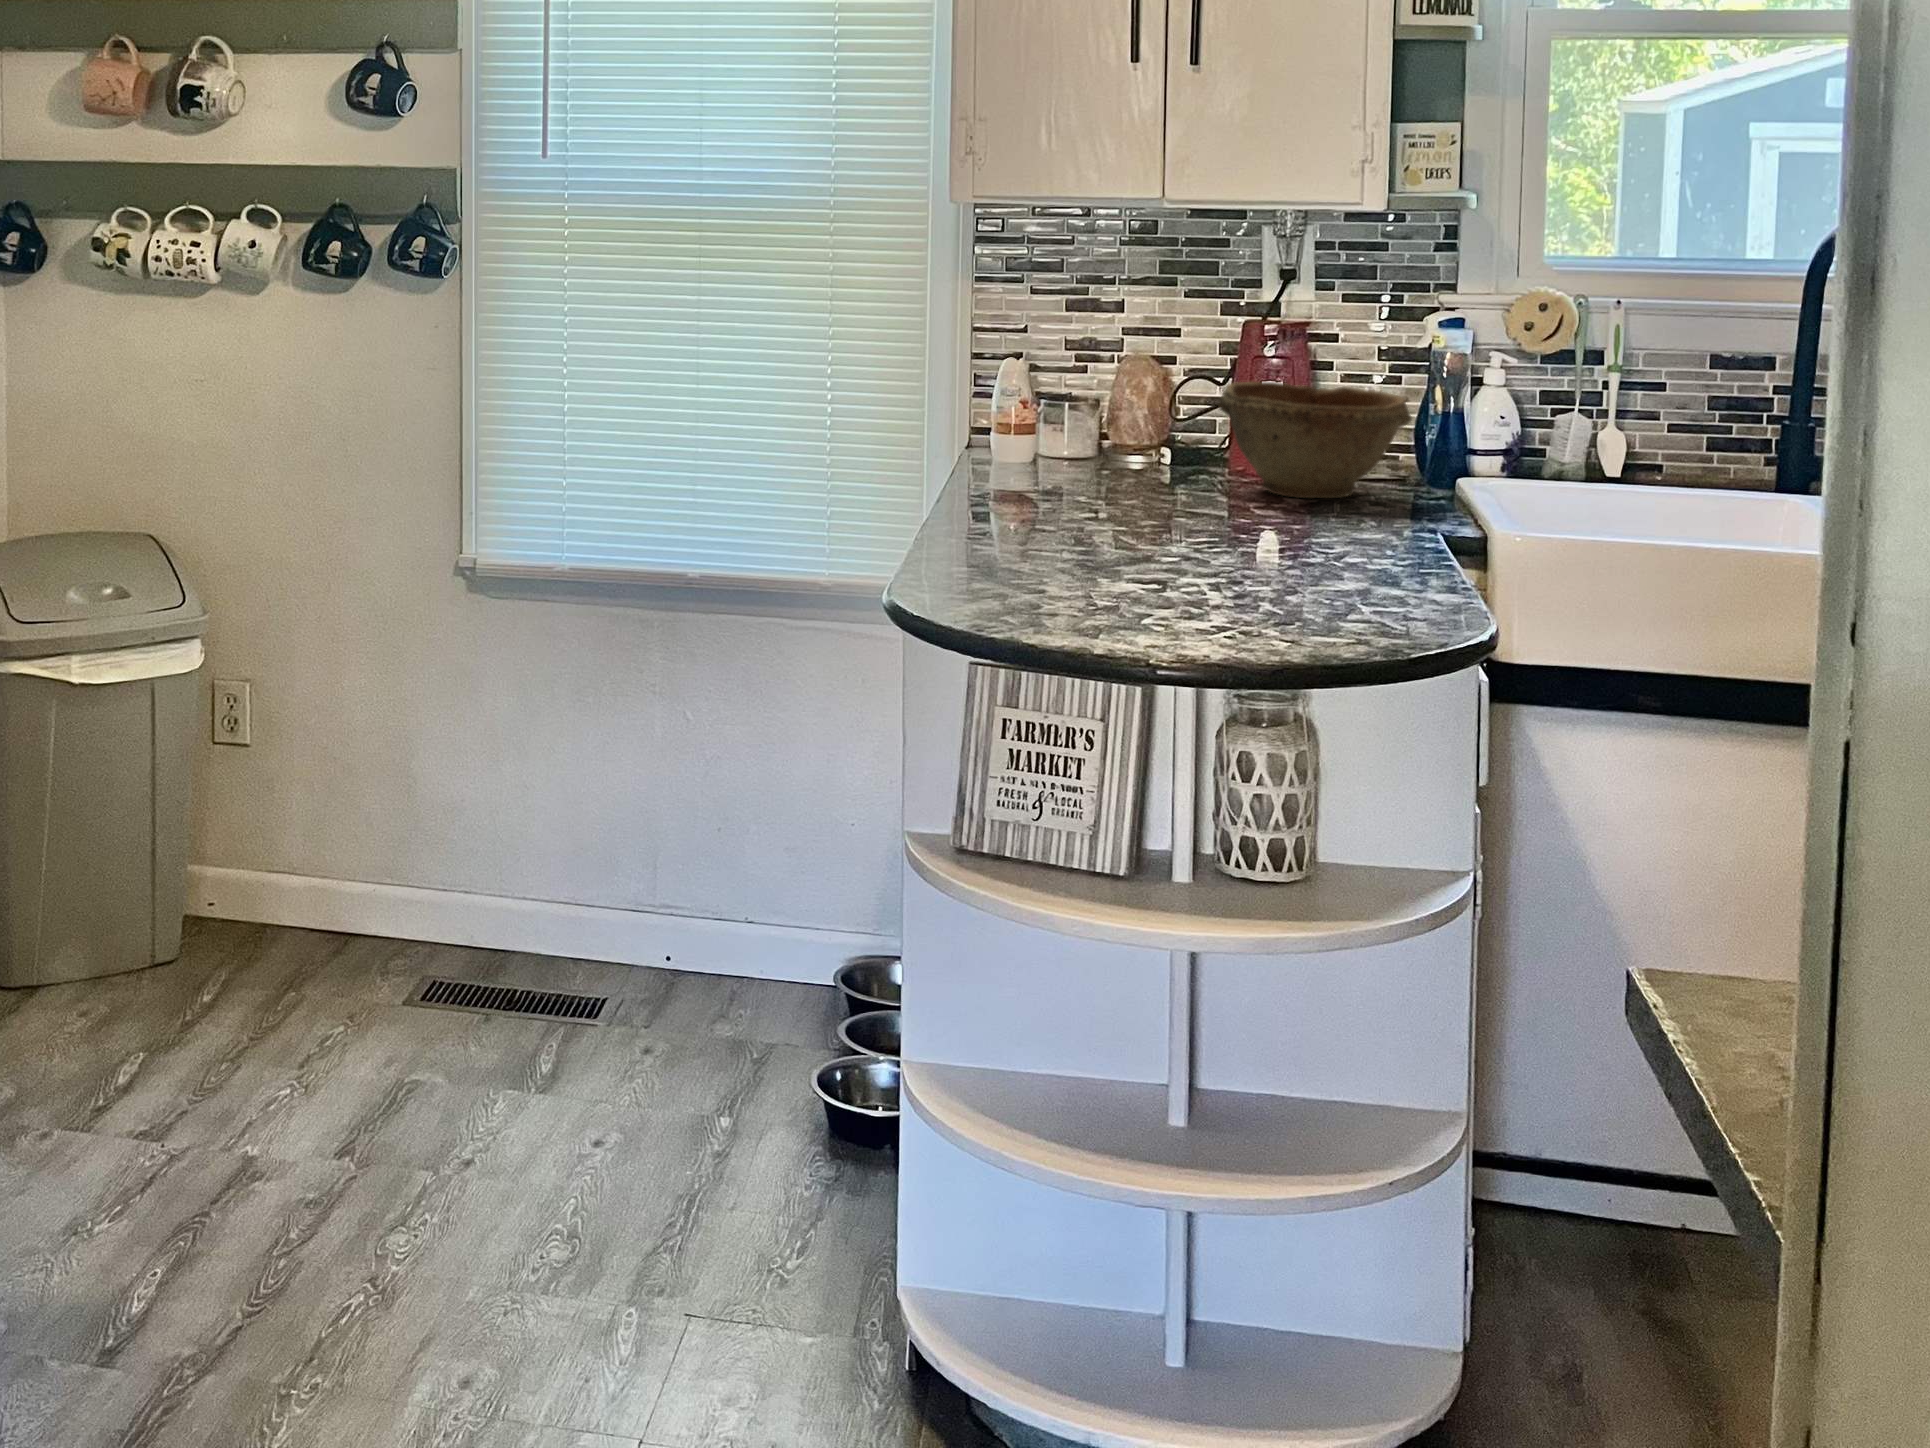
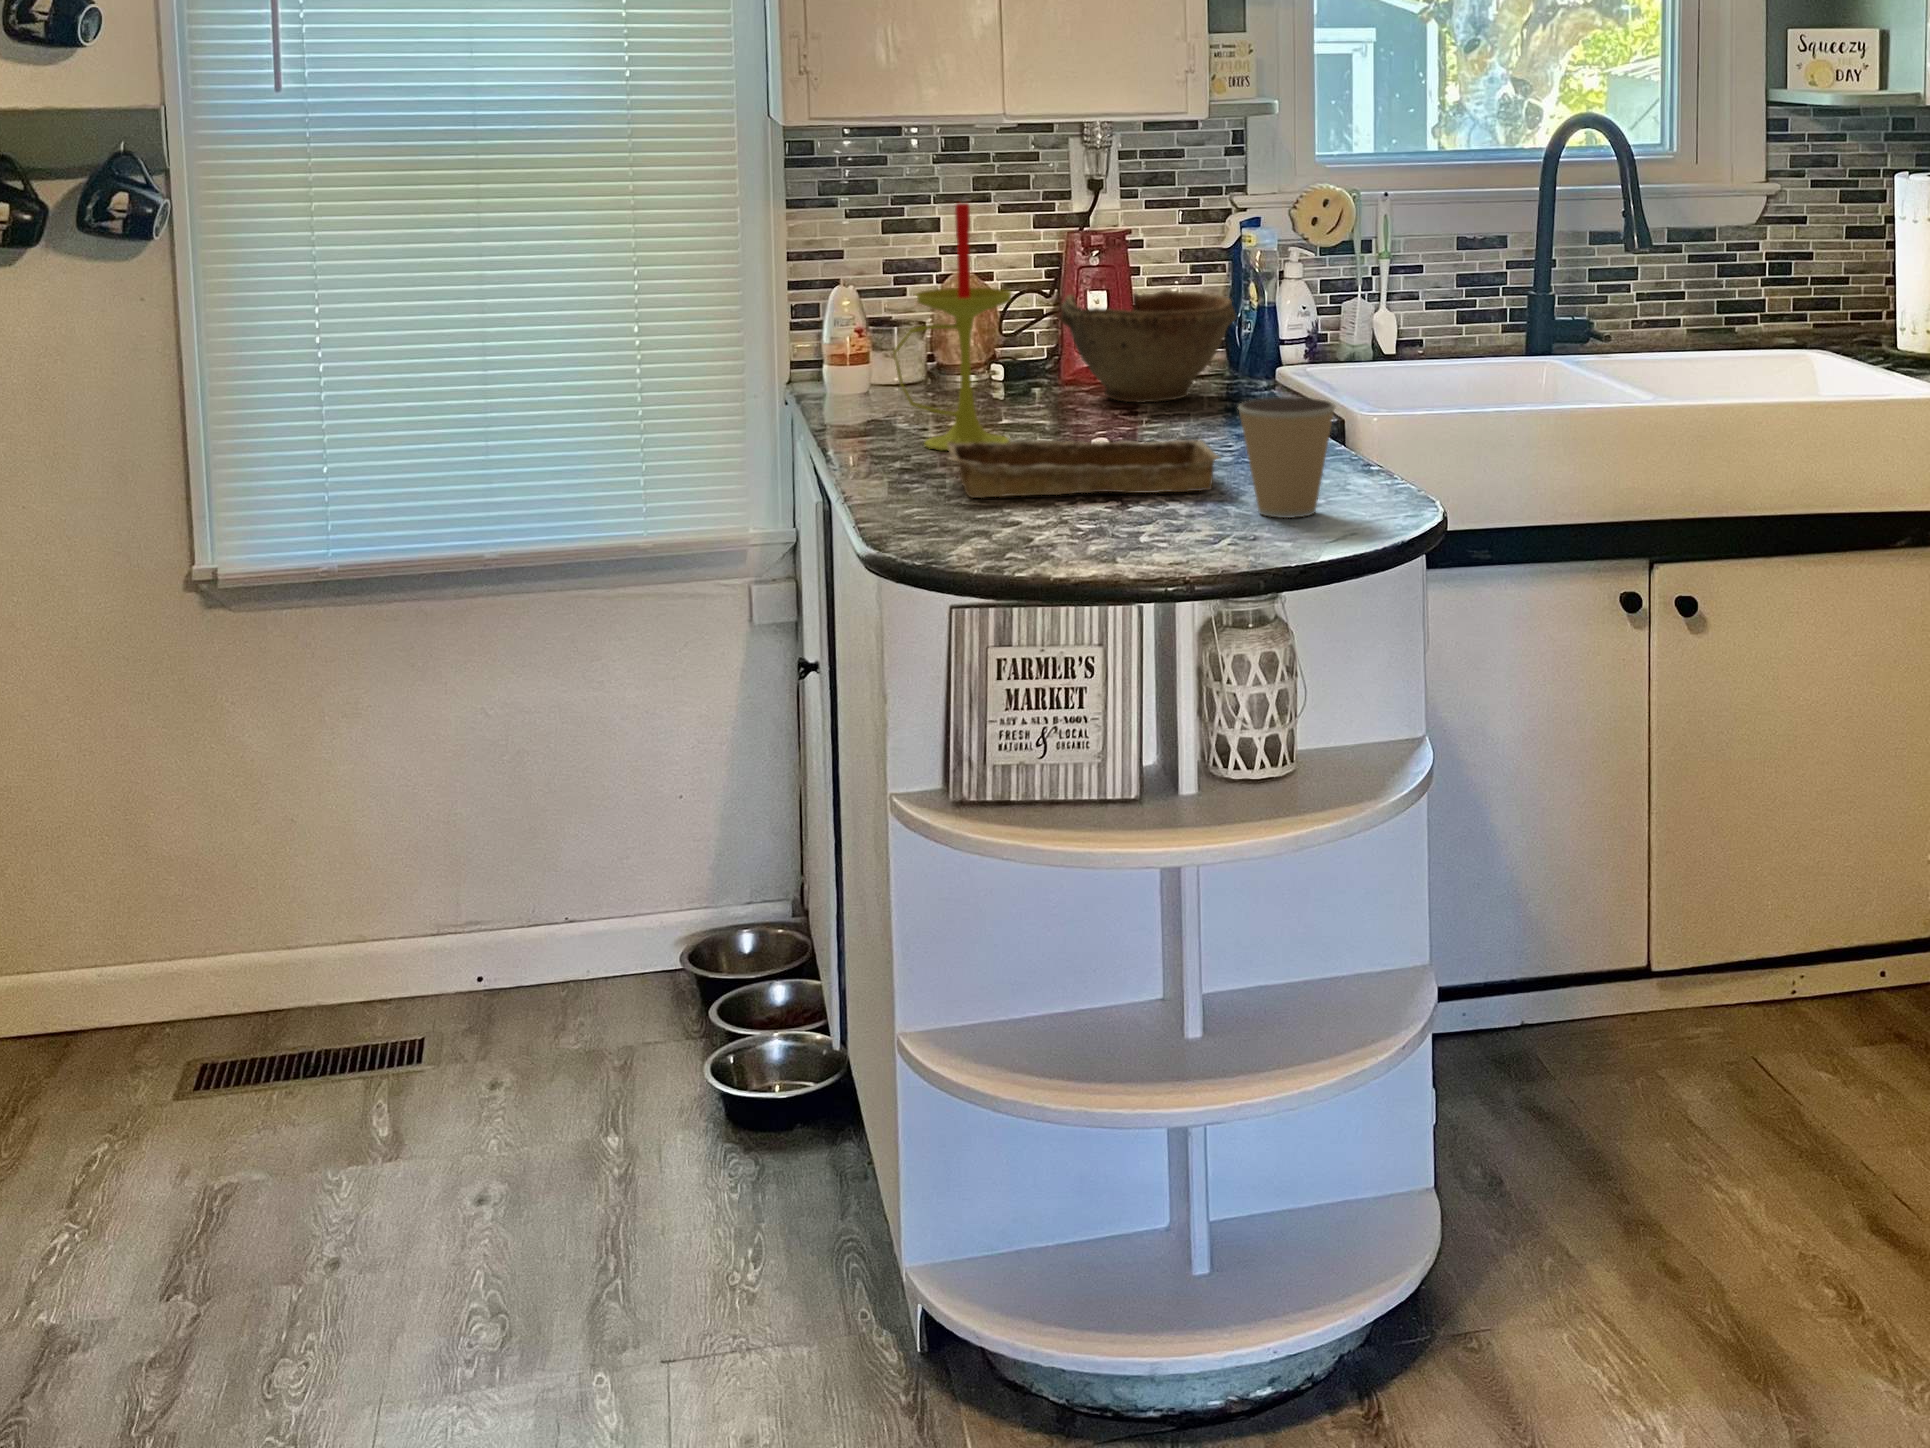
candle: none [1005,274,1129,523] -> present [893,203,1012,450]
coffee cup: none [1280,494,1389,620] -> present [1238,397,1336,518]
tray: none [1006,508,1285,583] -> present [947,440,1221,498]

